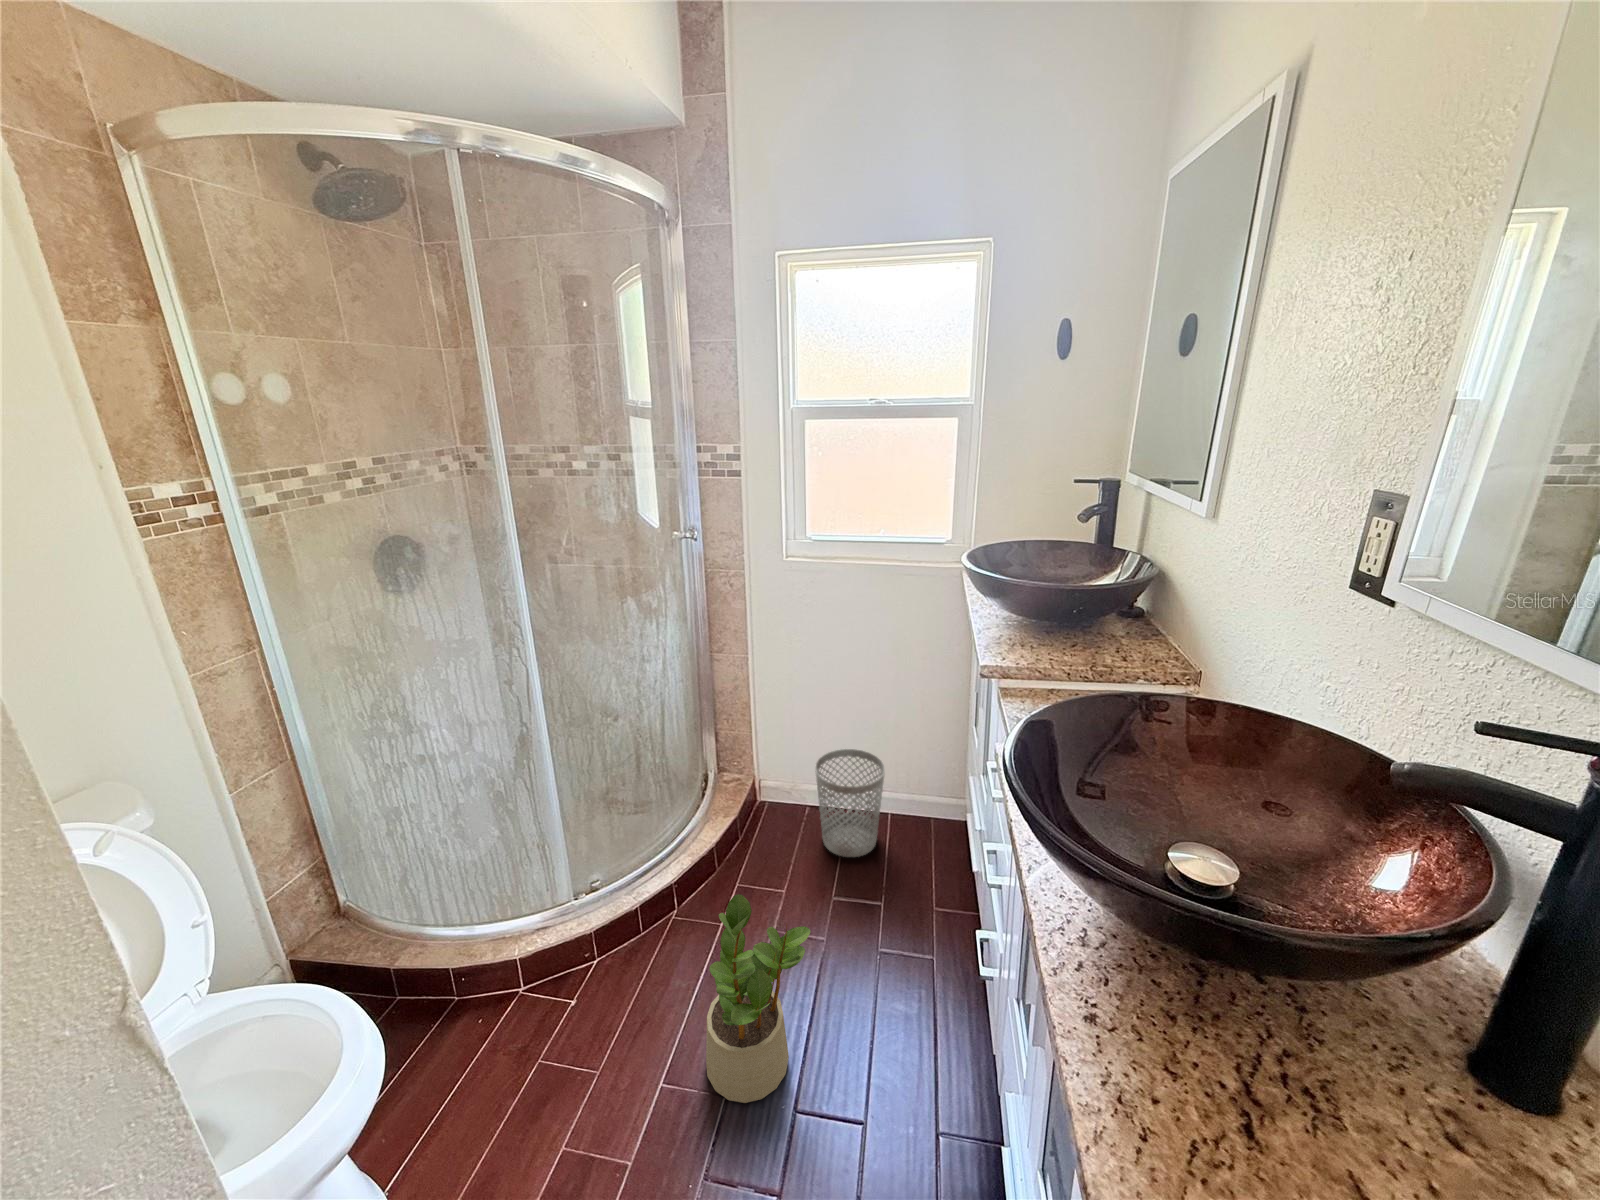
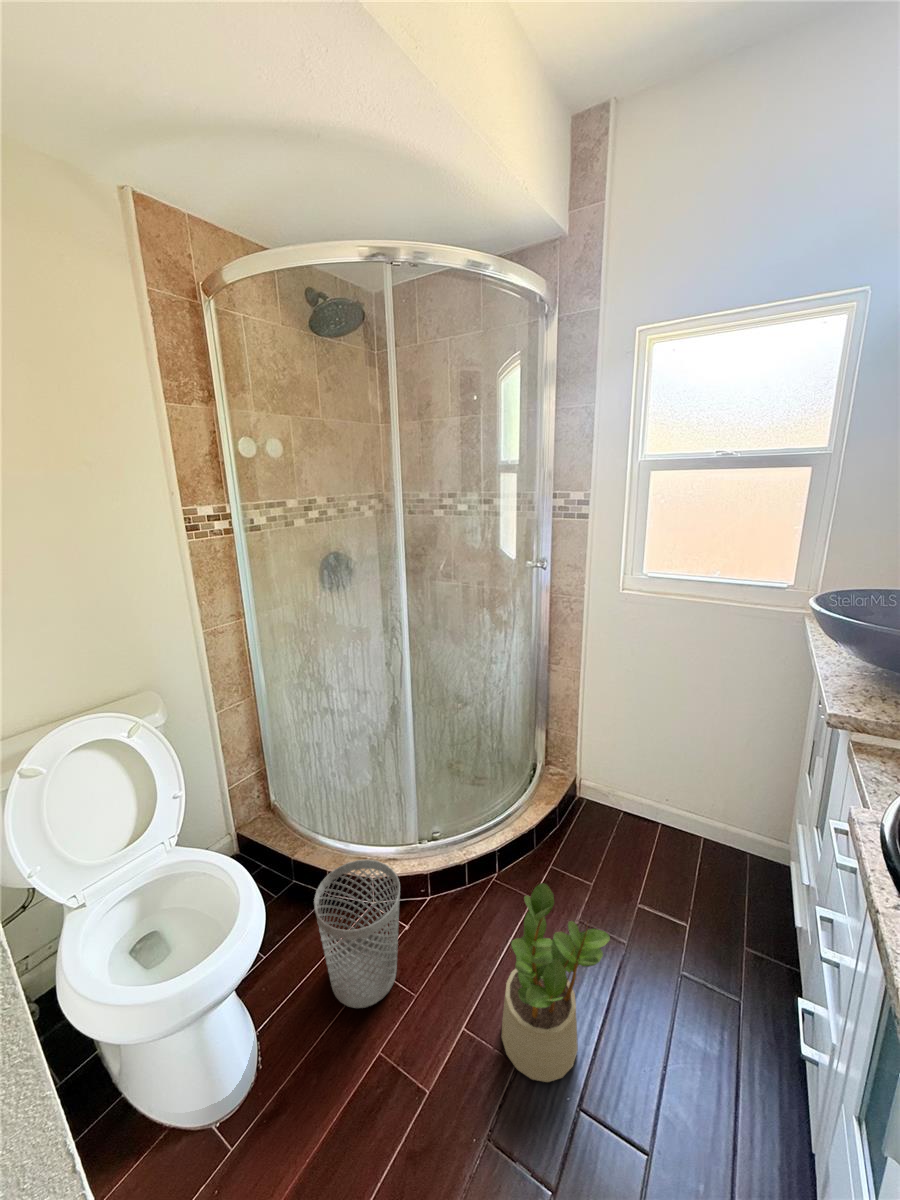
wastebasket: present [815,749,885,857] -> present [314,860,400,1008]

